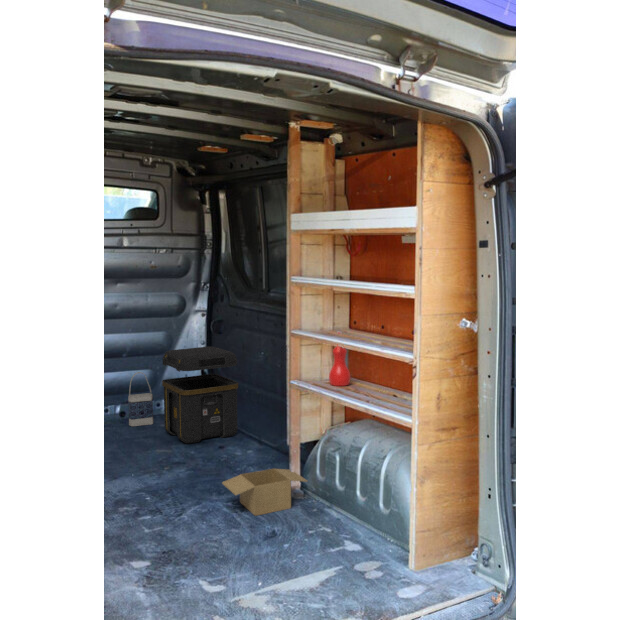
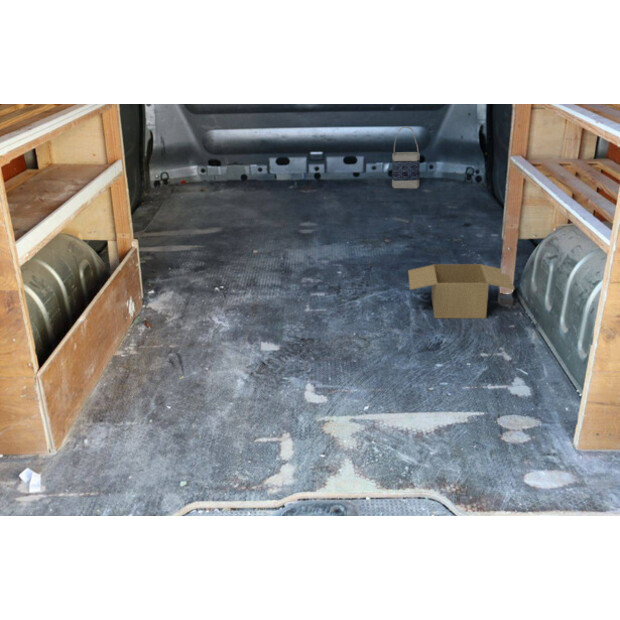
spray bottle: present [329,332,351,386] -> none [563,78,598,164]
toolbox: present [162,347,238,443] -> none [420,99,508,216]

